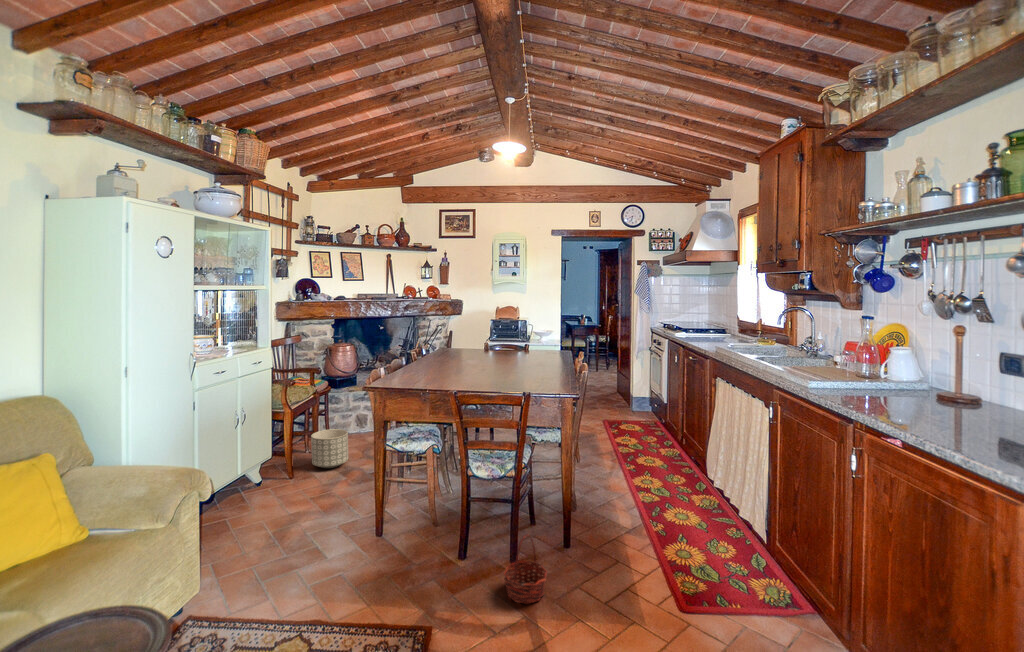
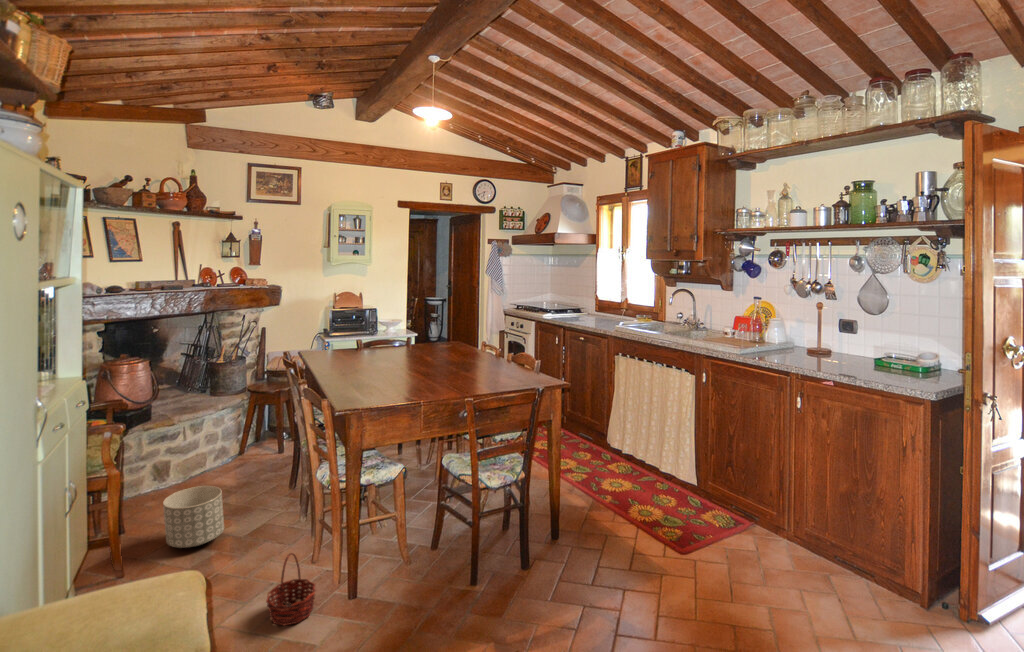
basket: present [504,535,547,604] -> present [266,553,315,626]

